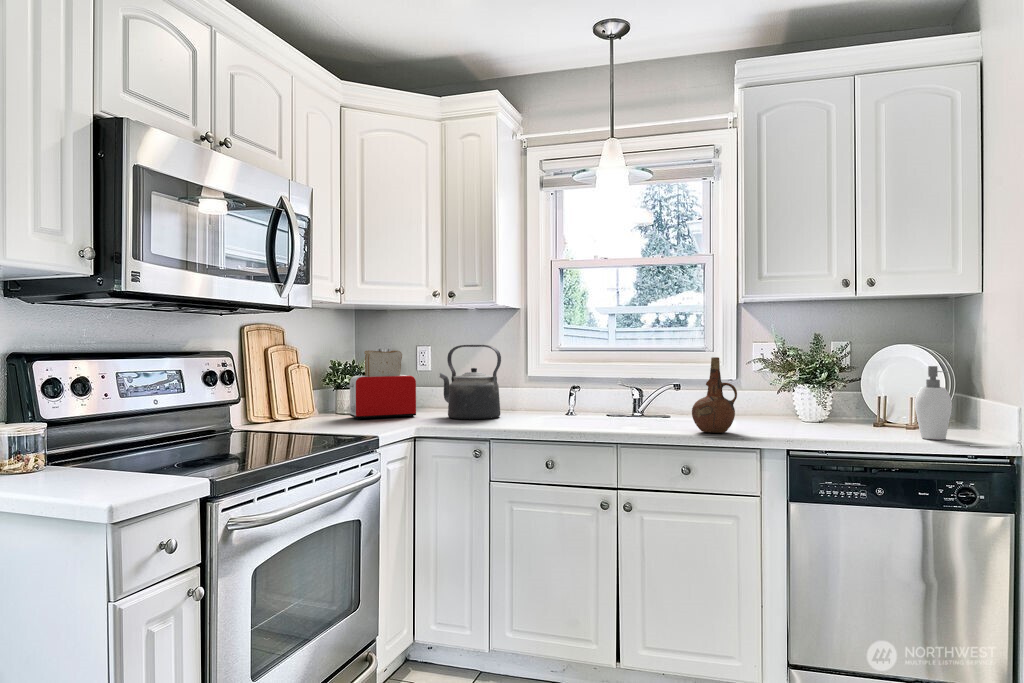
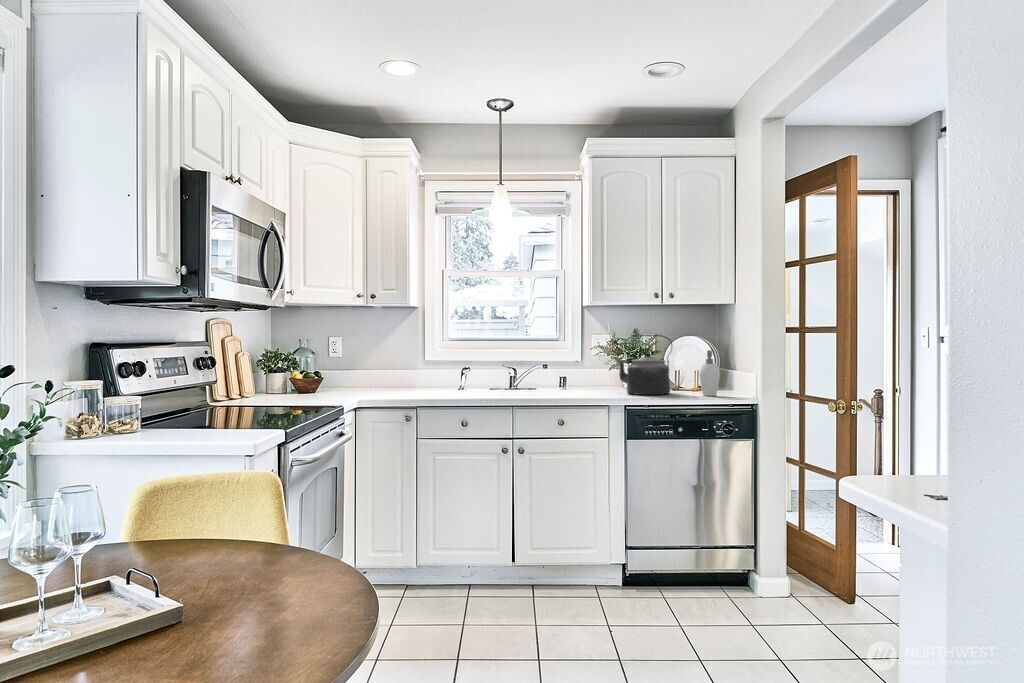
kettle: present [440,345,501,419] -> present [616,335,672,395]
toaster: present [347,351,416,420] -> none [288,341,344,397]
ceramic pitcher: present [692,357,737,433] -> none [563,345,593,396]

